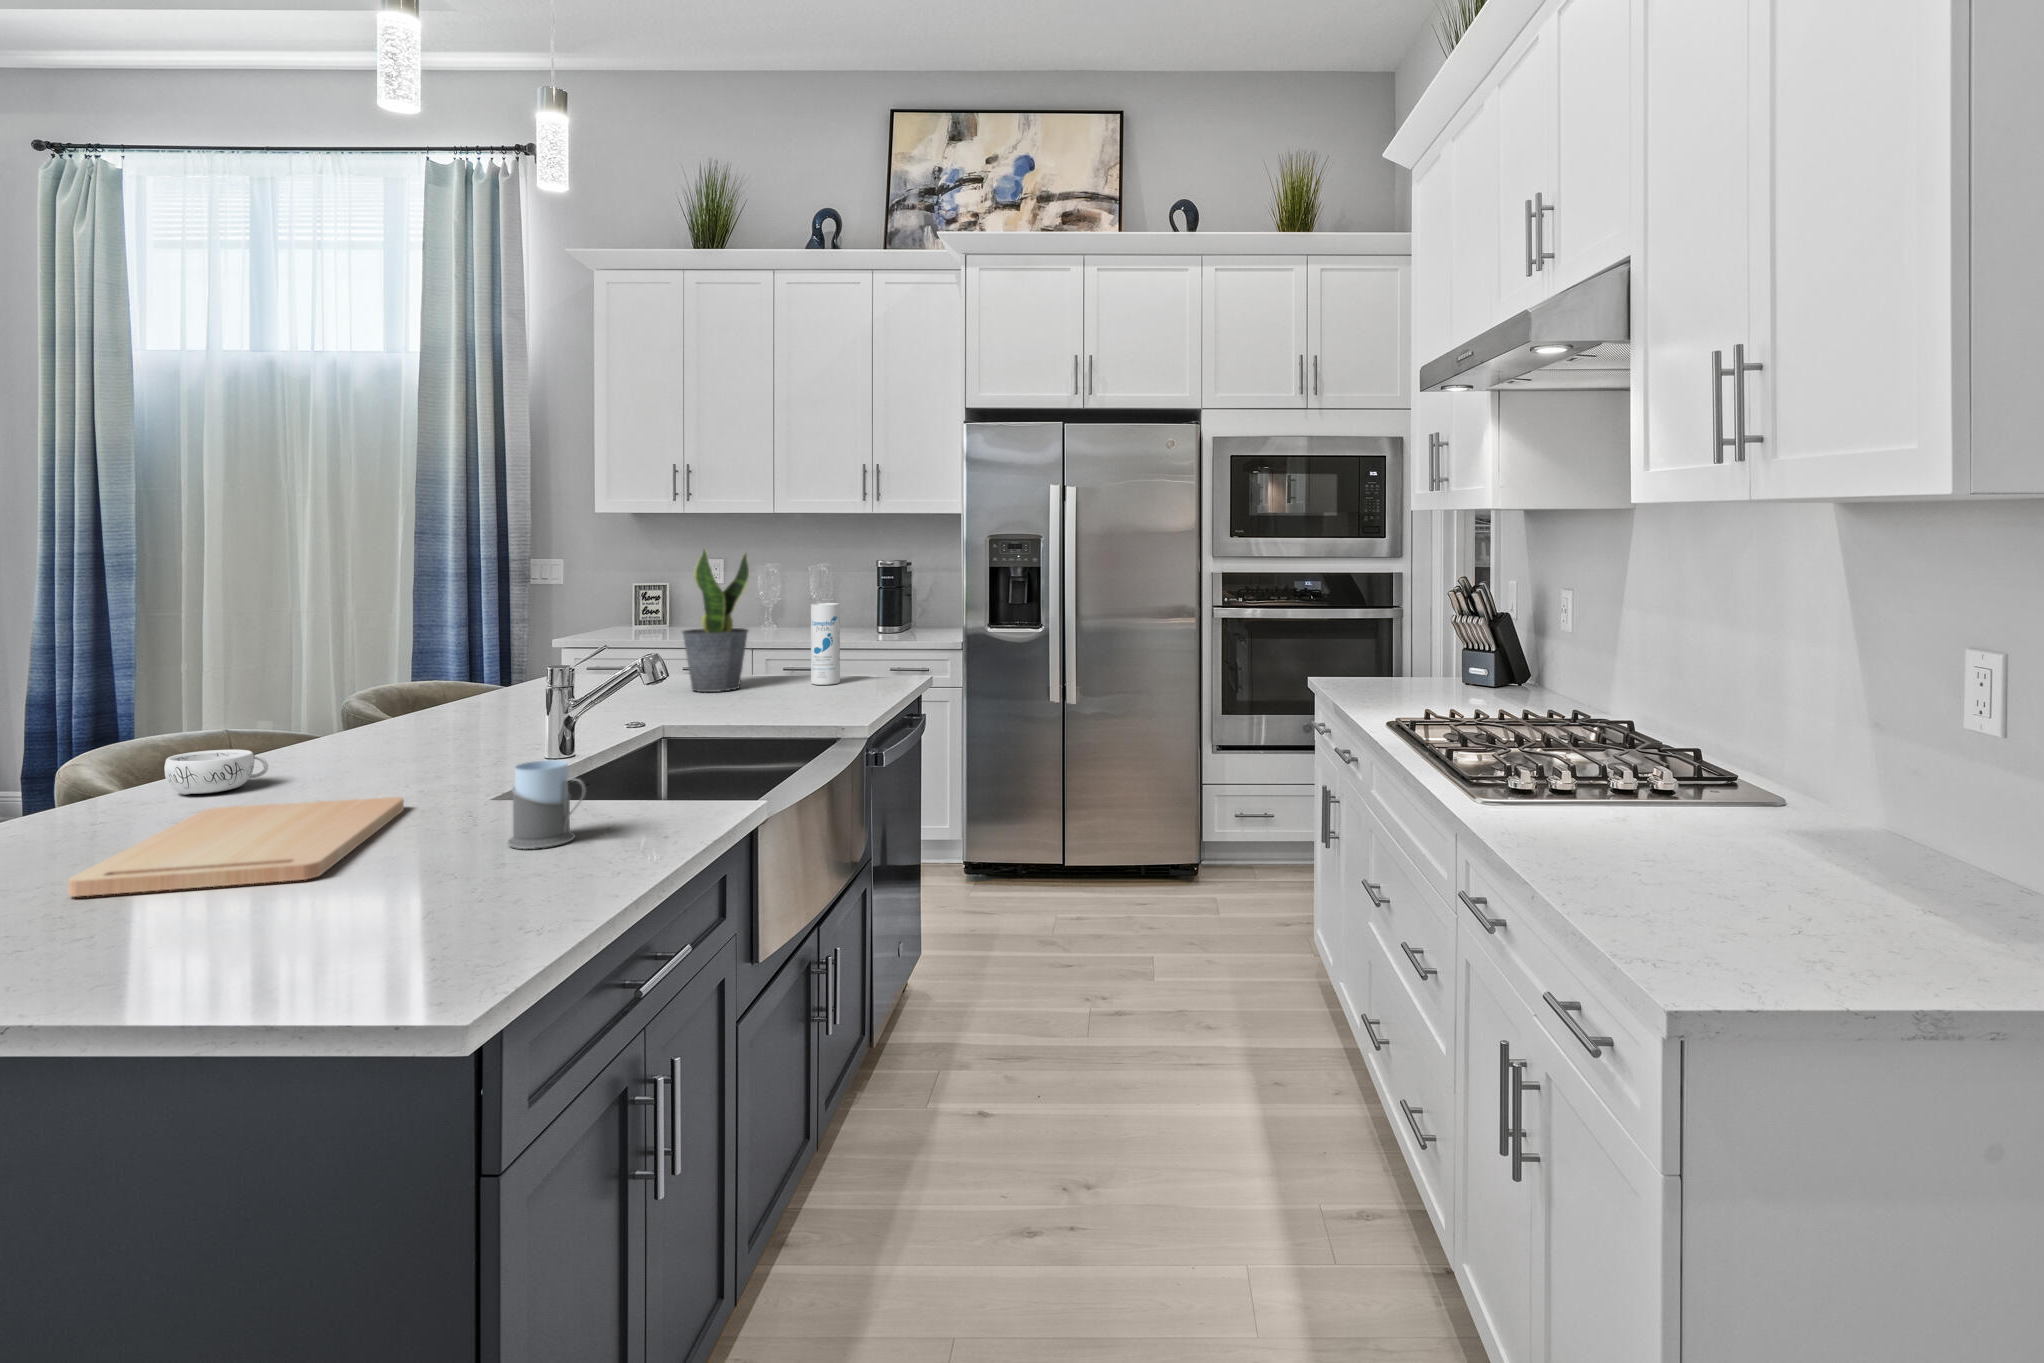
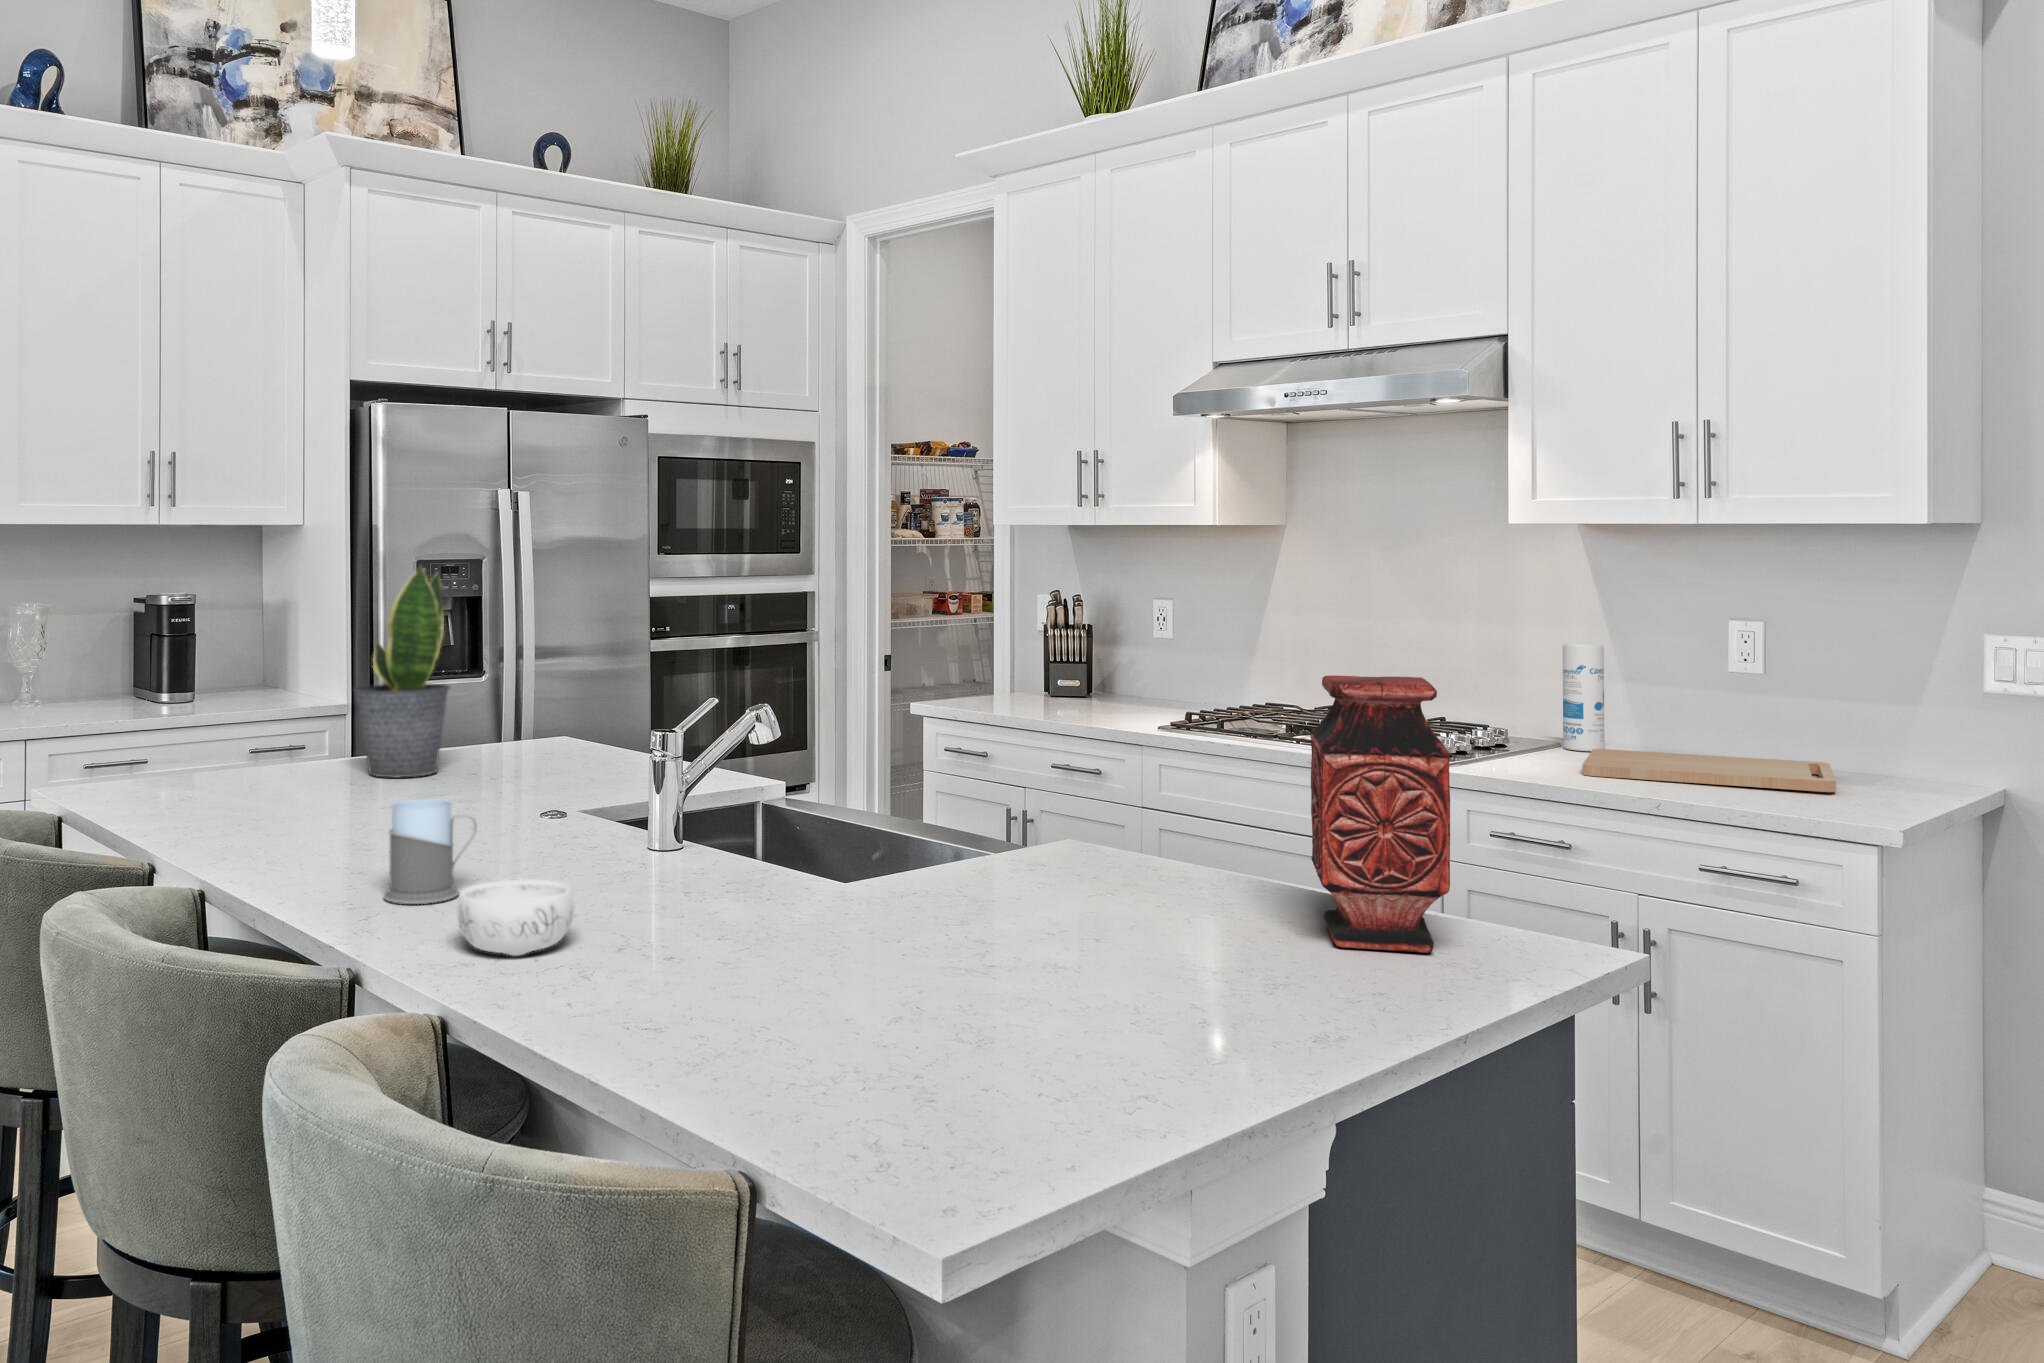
canister: present [811,603,840,685] -> present [1563,644,1604,751]
vase: none [375,666,503,921] -> present [1311,676,1450,953]
mug: present [508,760,586,849] -> present [384,799,477,904]
cutting board: present [68,797,404,896] -> present [1583,749,1836,792]

